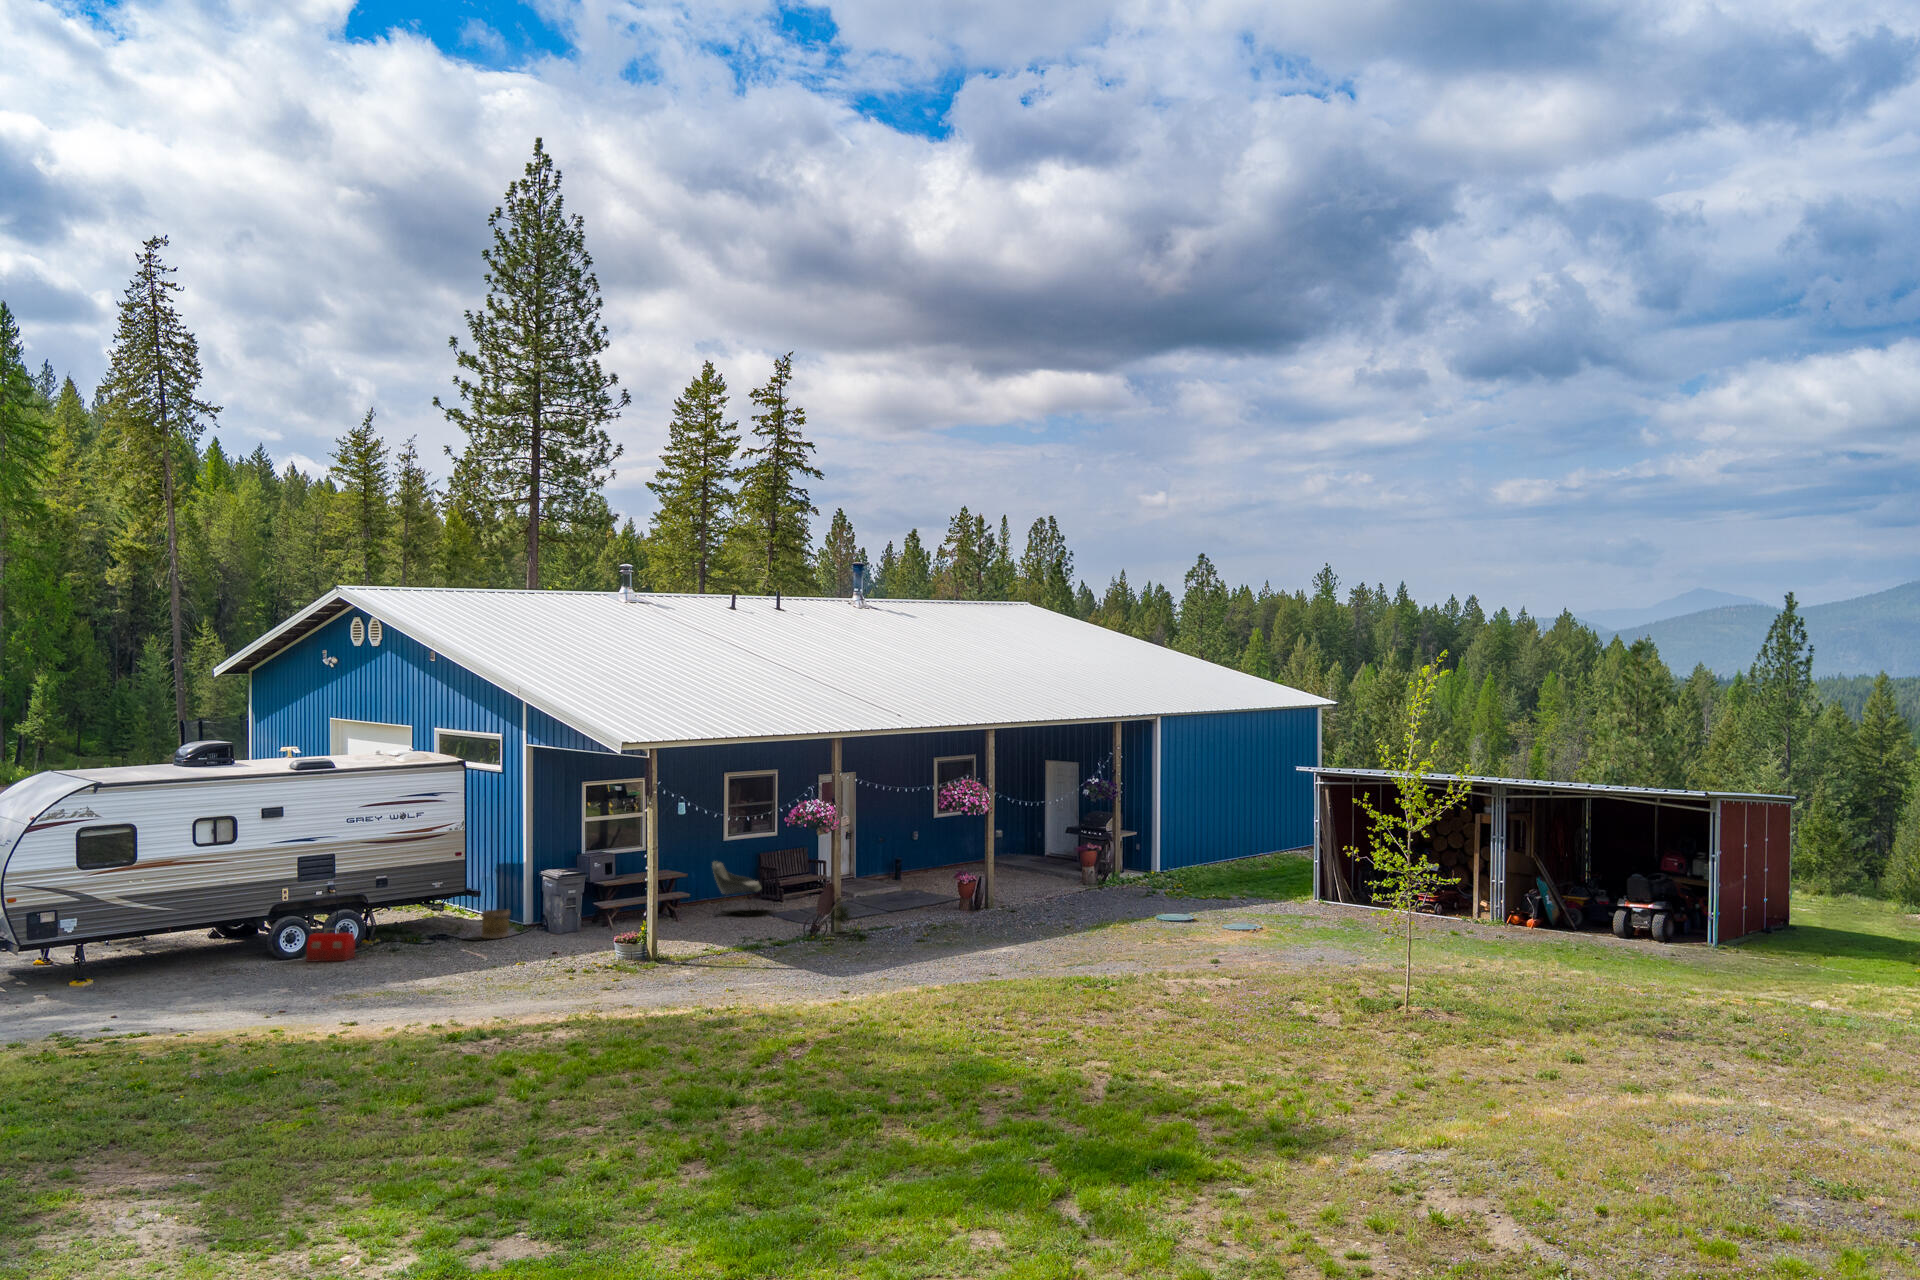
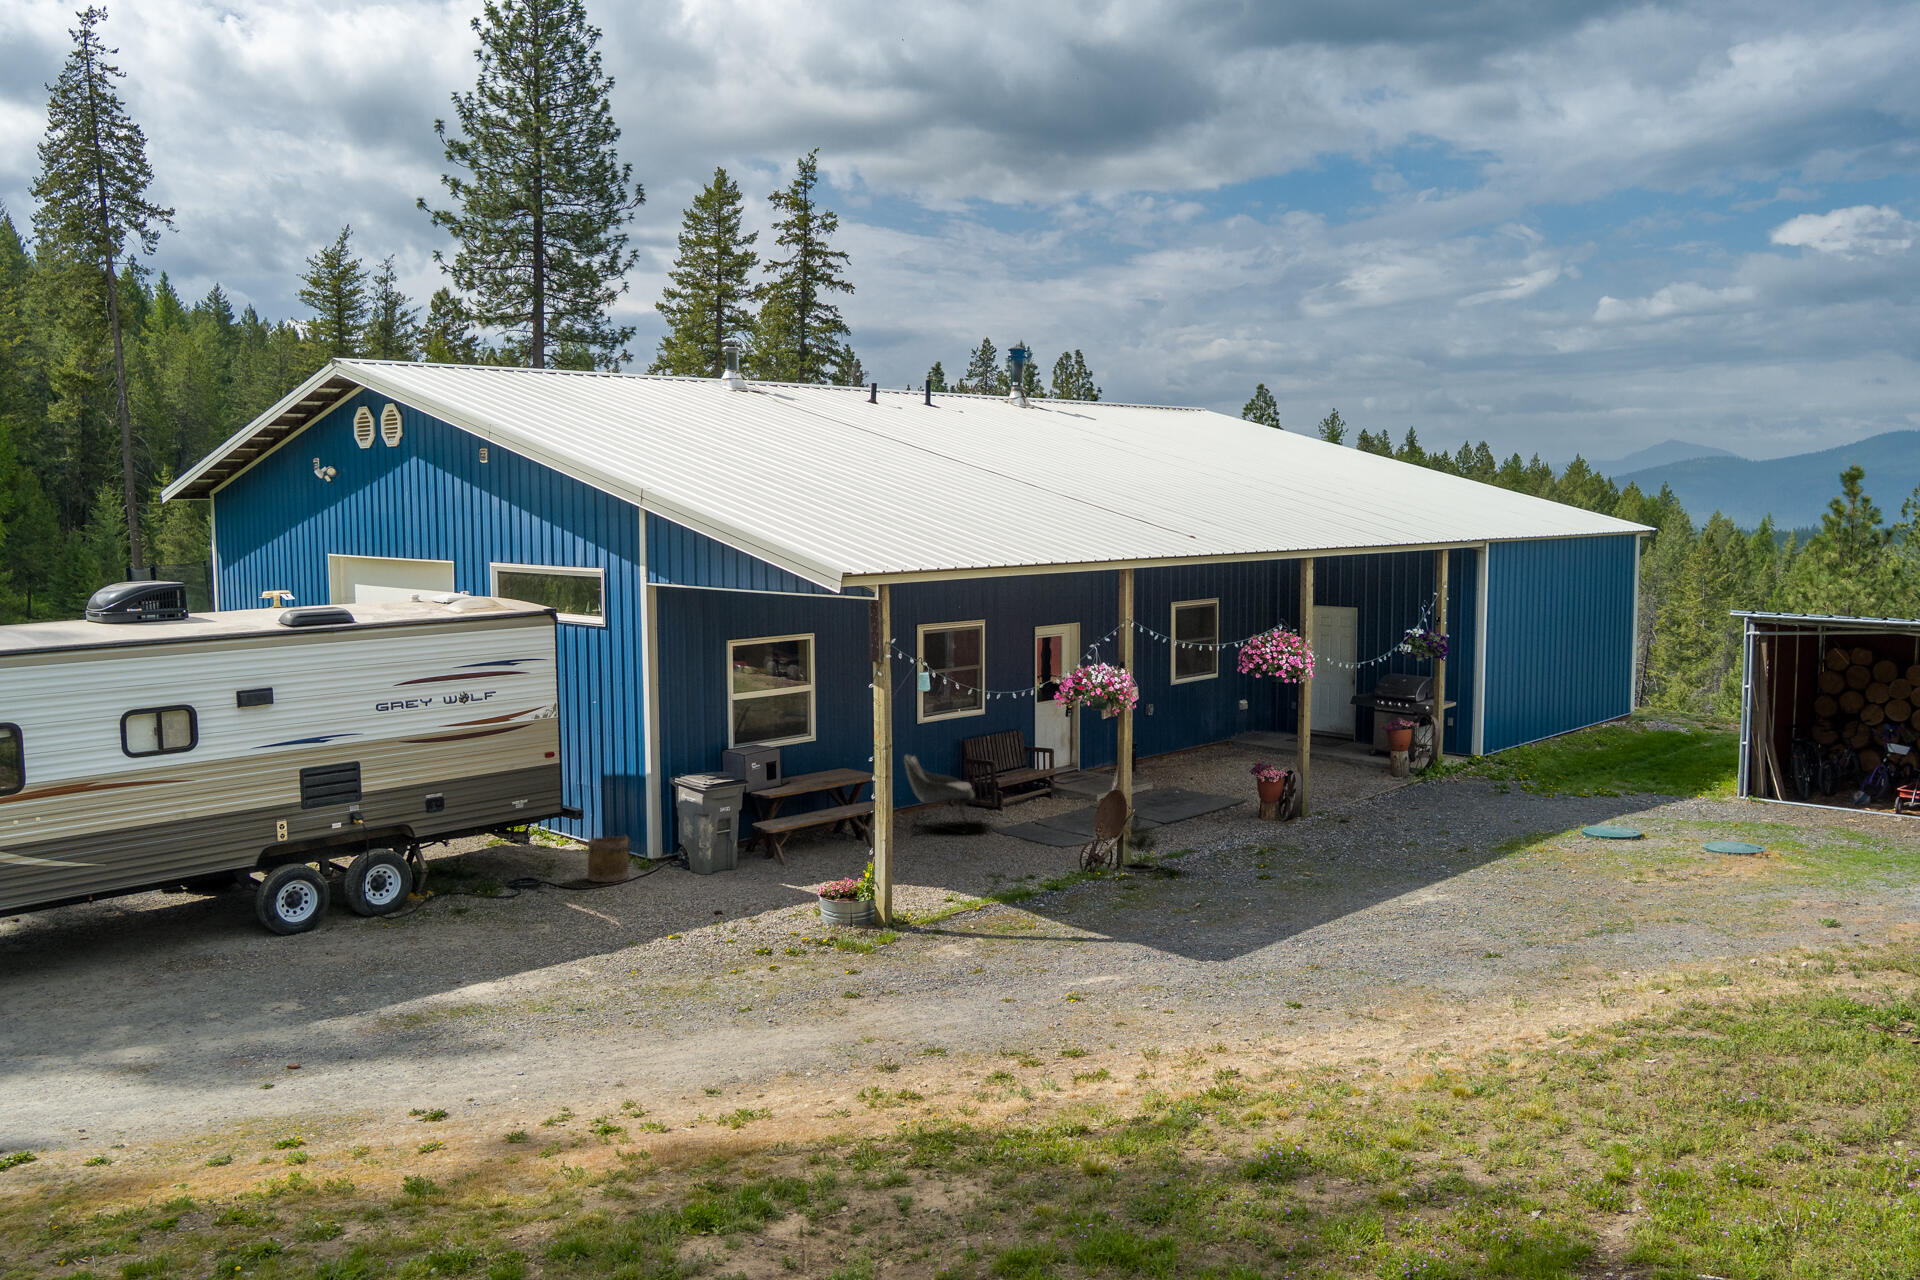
toolbox: present [306,928,355,962] -> none [324,880,402,936]

